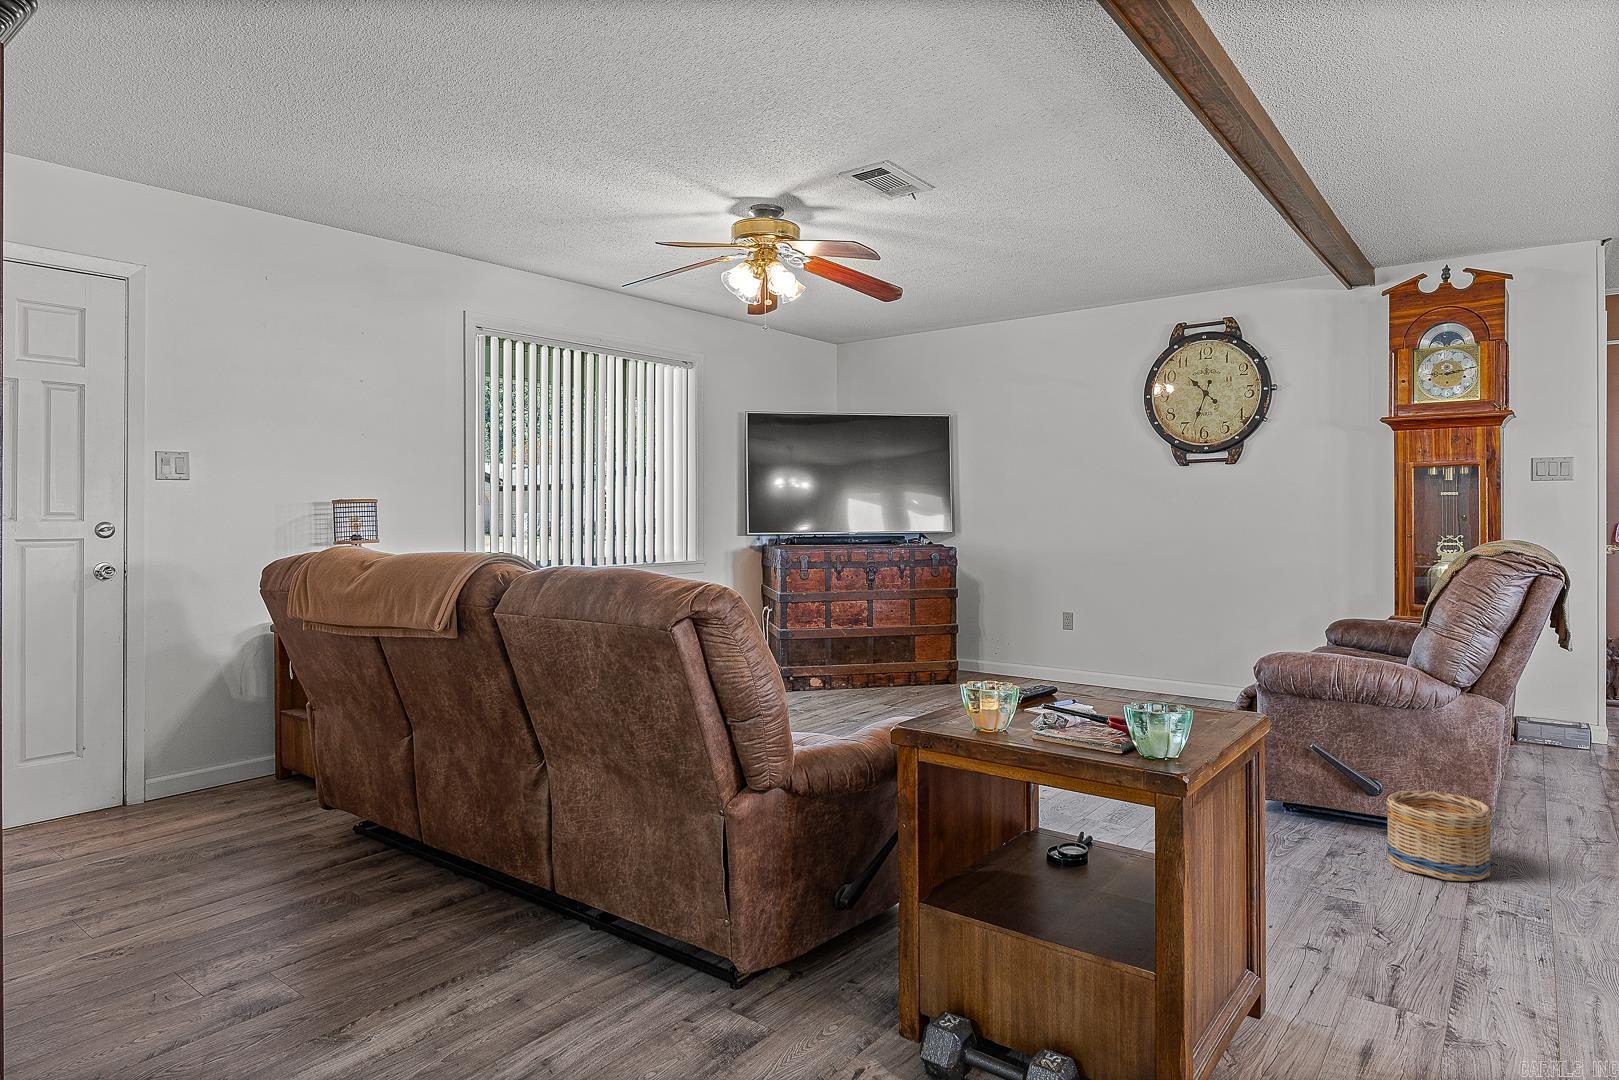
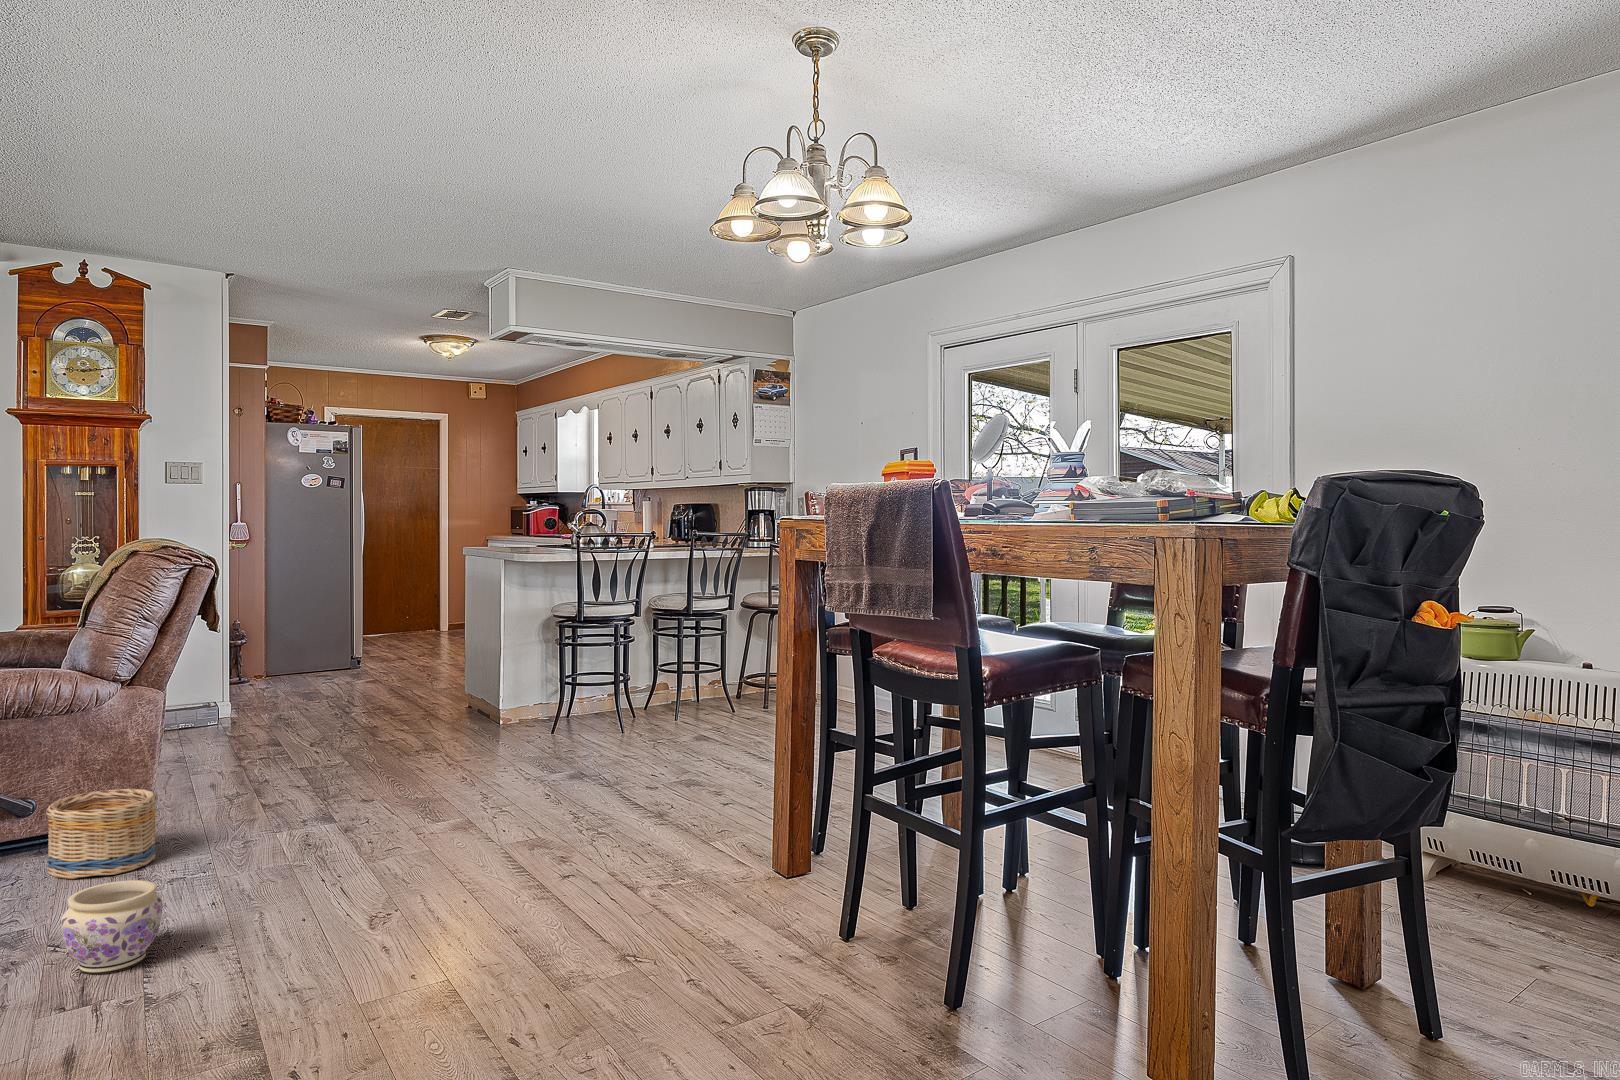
planter: none [1377,889,1476,985] -> present [61,880,163,974]

